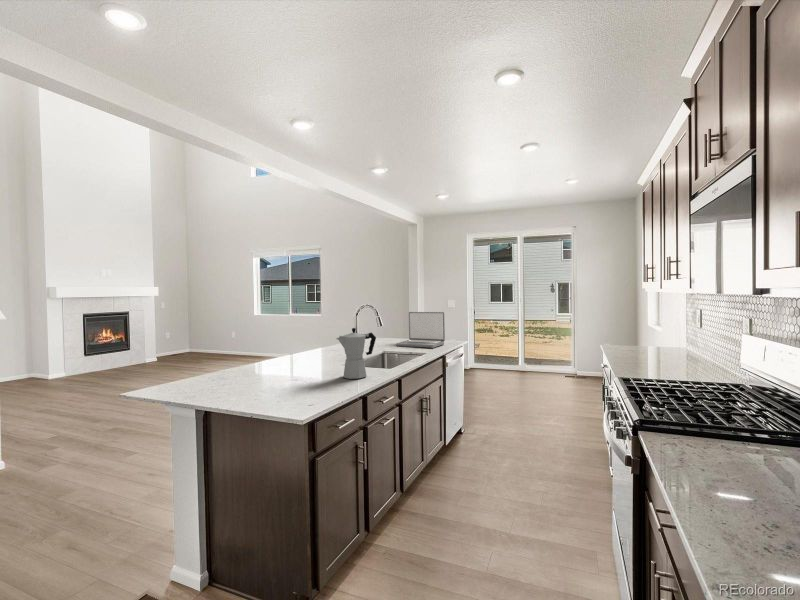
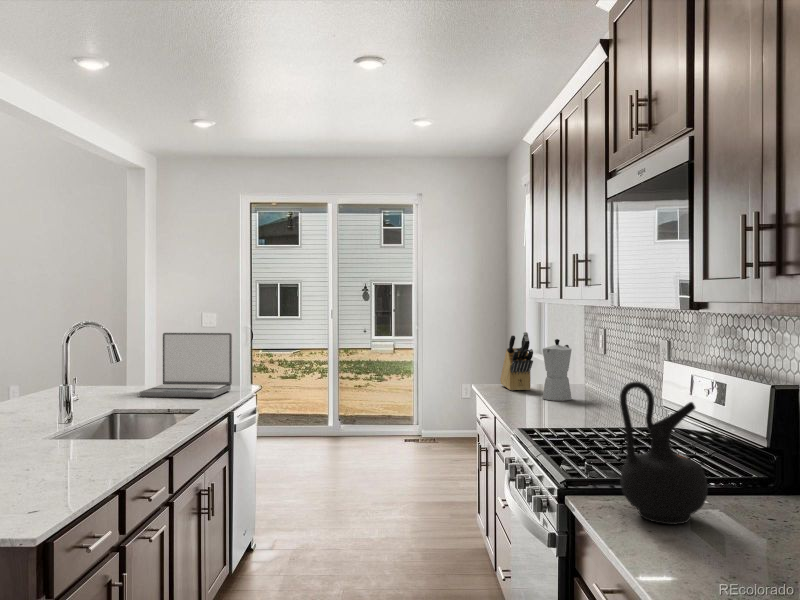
knife block: none [619,311,643,351] -> present [500,332,533,391]
moka pot: present [336,328,376,379] -> present [542,339,572,401]
ceramic jug: none [678,351,762,463] -> present [620,382,708,524]

